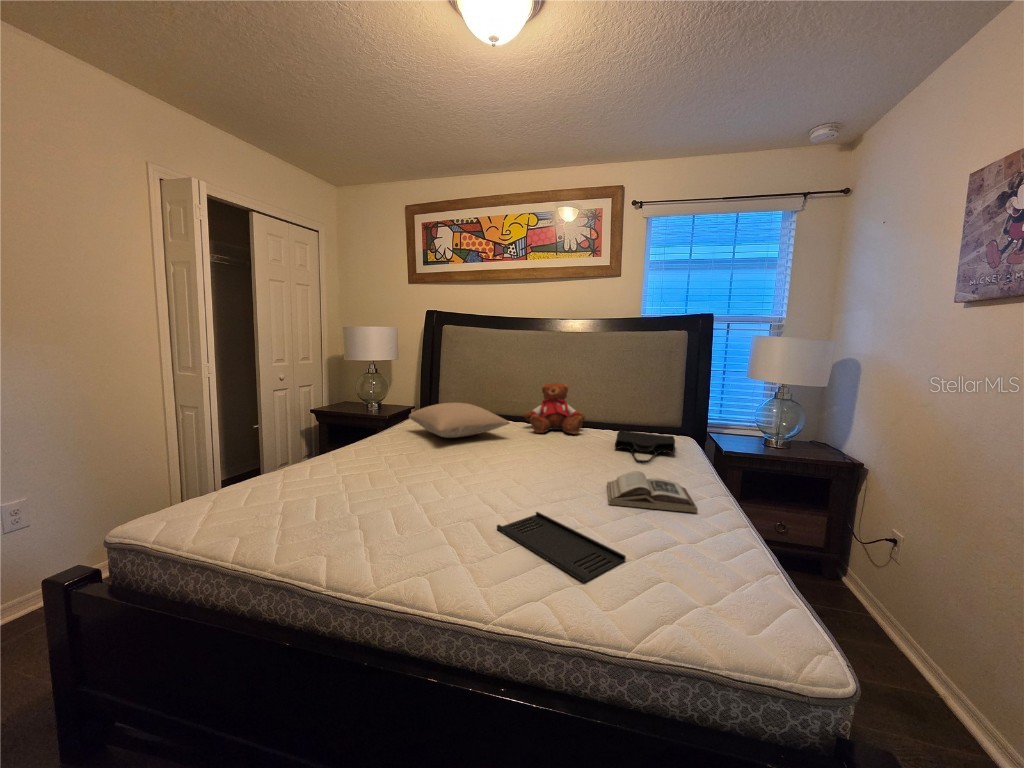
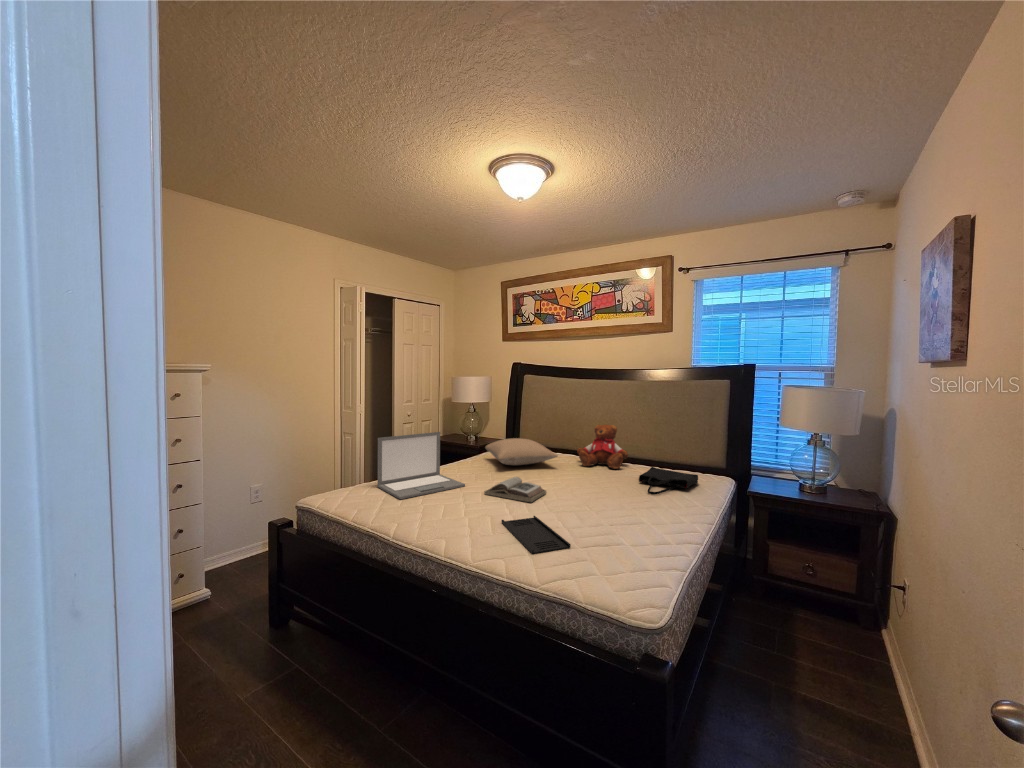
laptop: none [260,397,405,507] -> present [378,432,465,499]
book: present [607,471,698,513] -> present [484,477,546,502]

